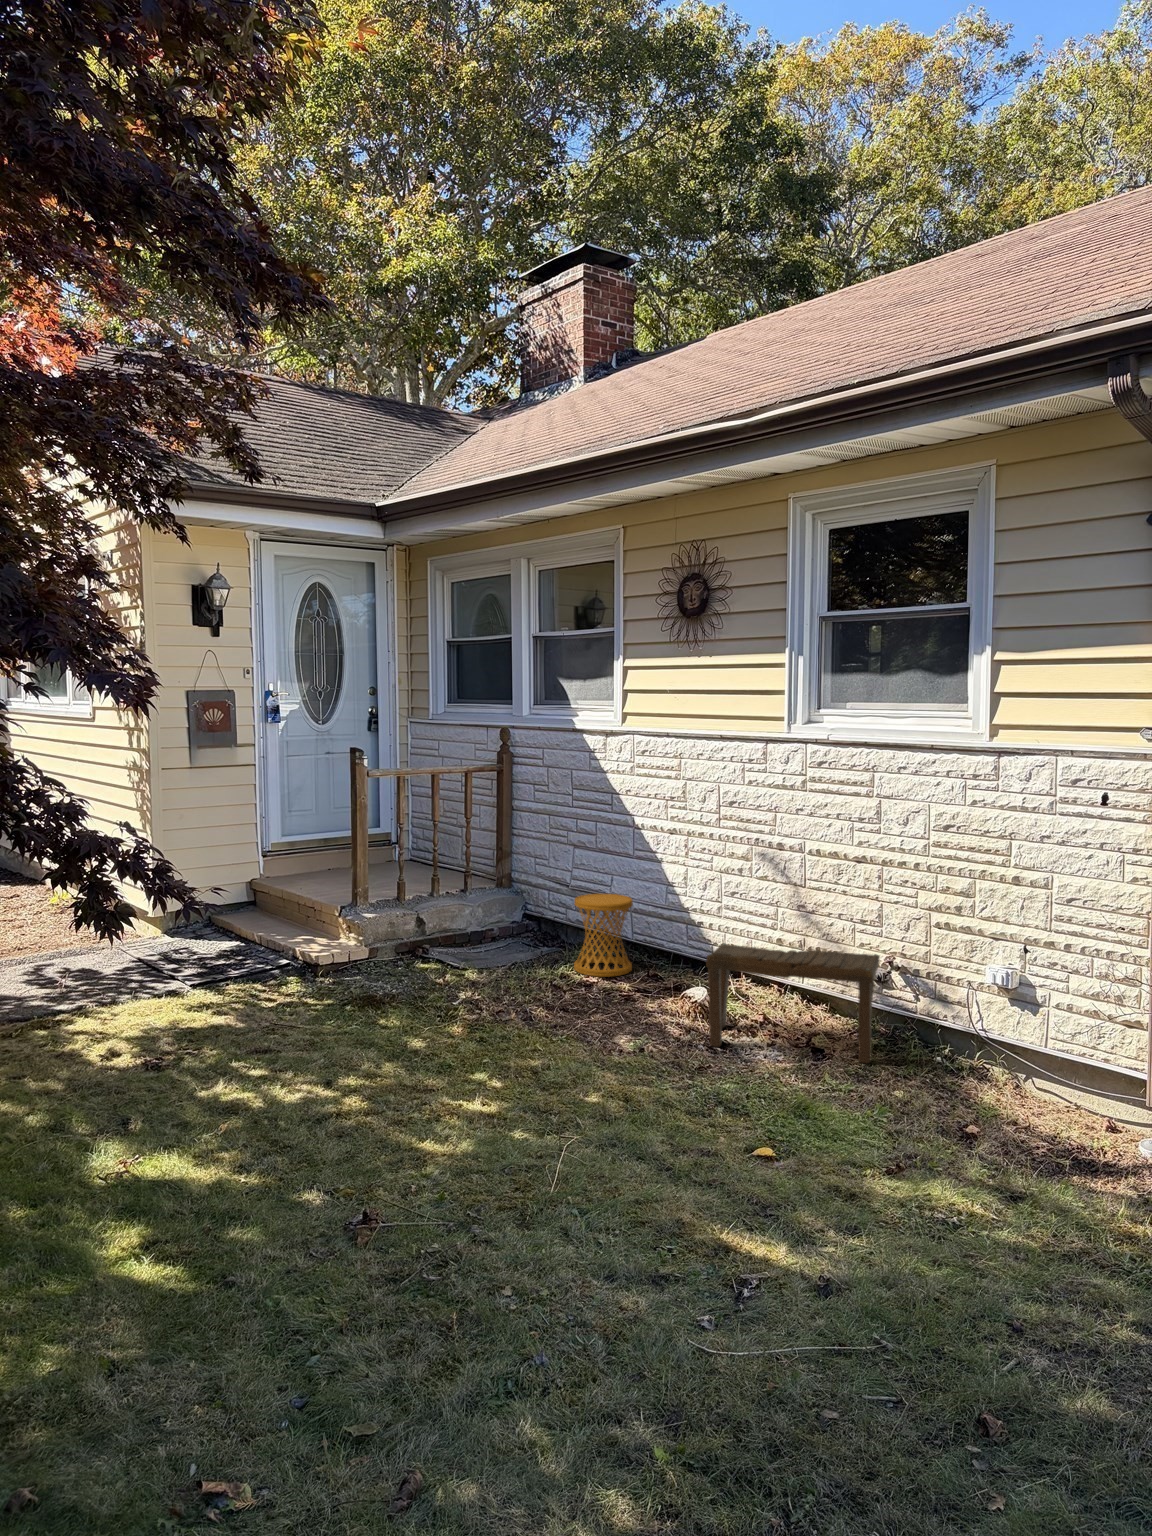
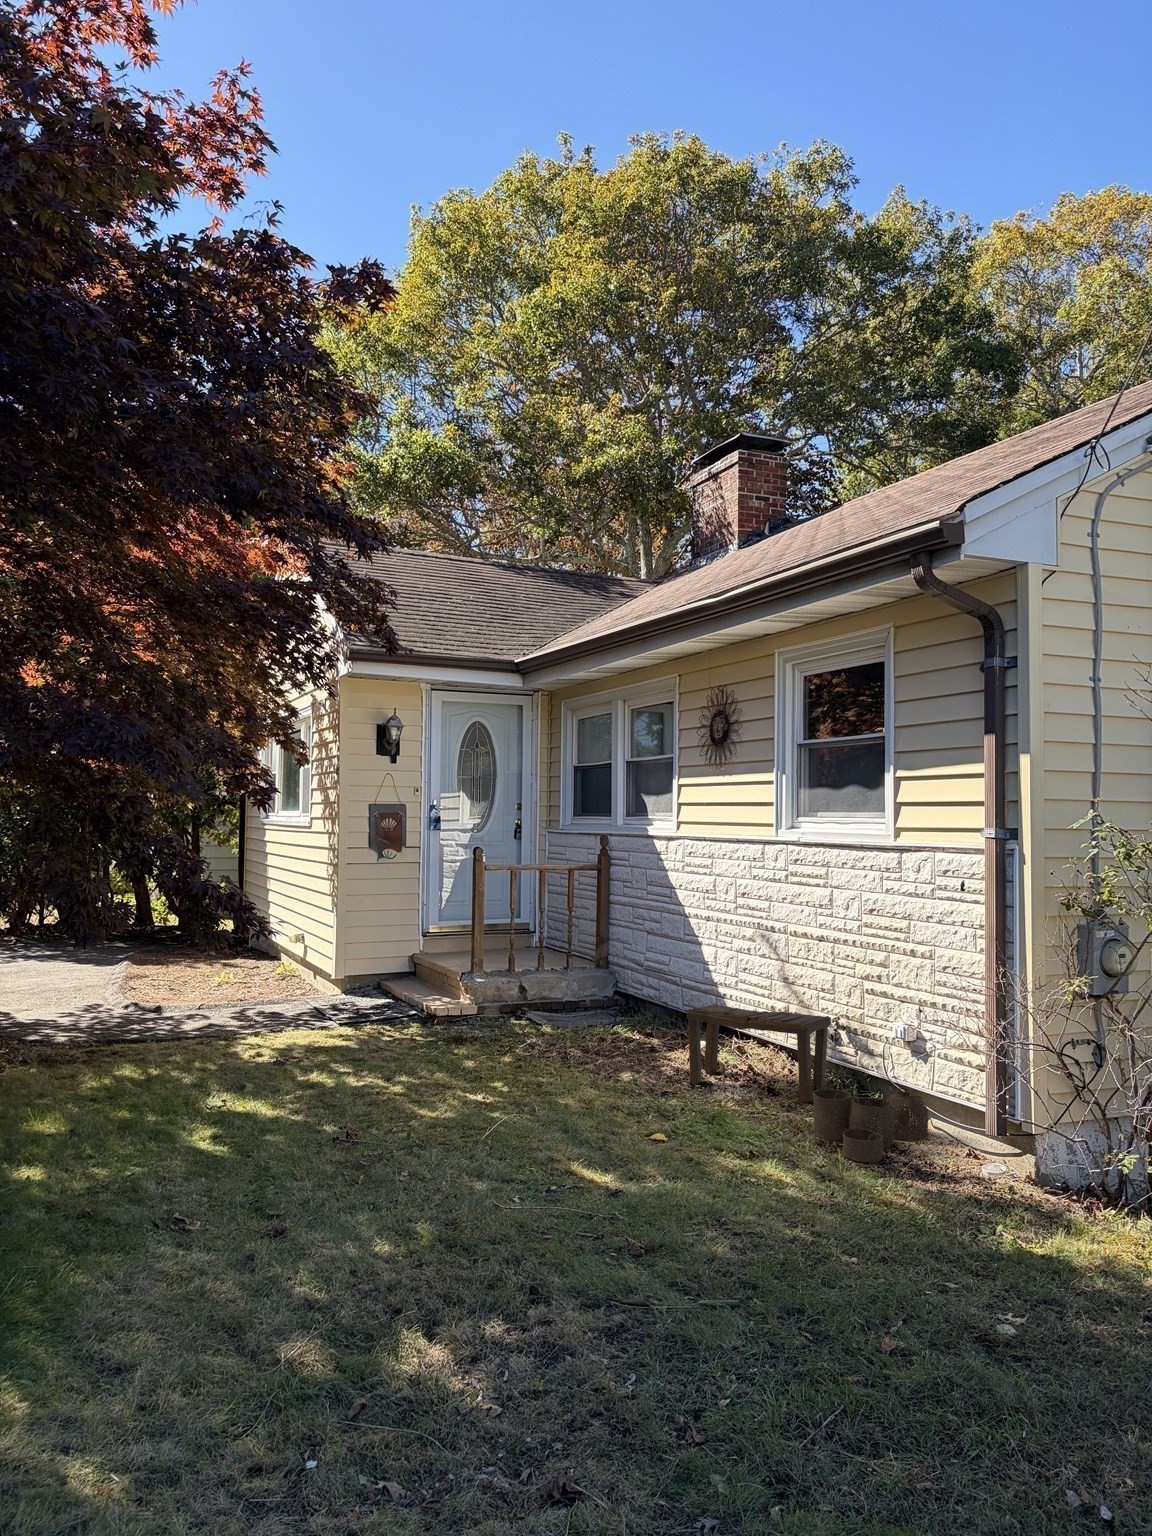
side table: present [574,894,633,977] -> none [631,969,680,1036]
woven basket: none [918,1044,1047,1153] -> present [813,1083,929,1162]

